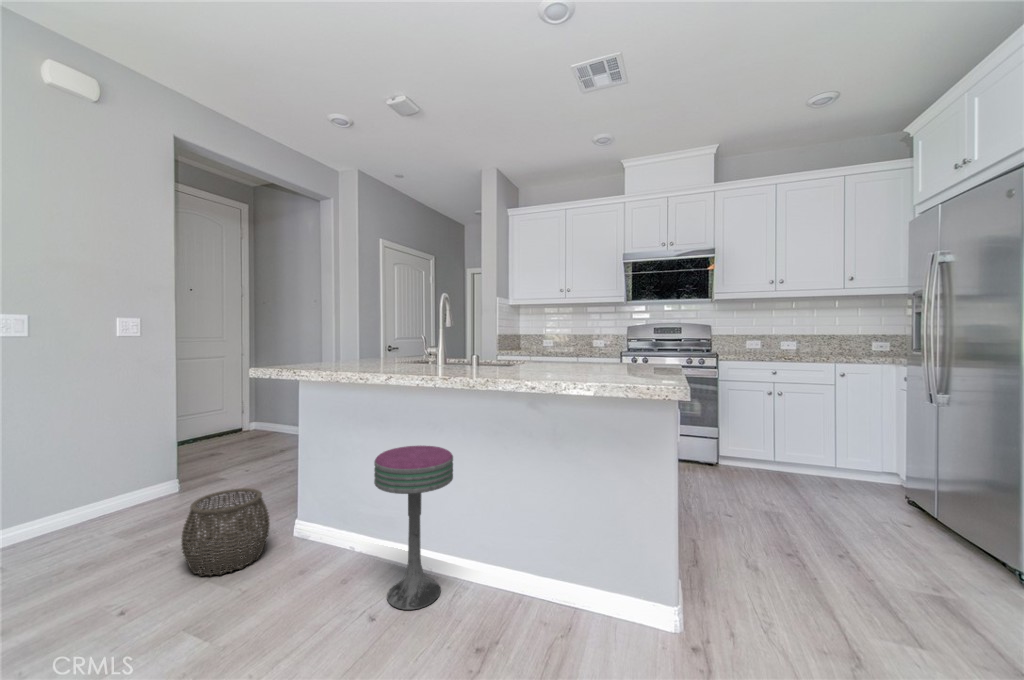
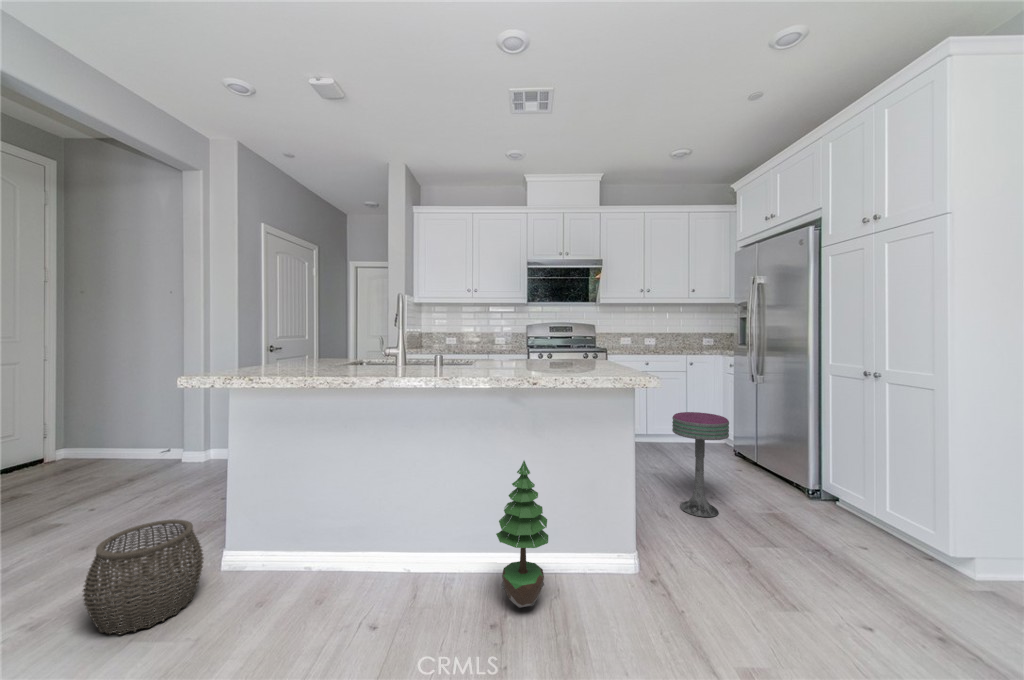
bar stool: present [374,446,453,610] -> present [672,412,729,517]
potted tree: none [494,471,553,637] -> present [496,461,548,608]

